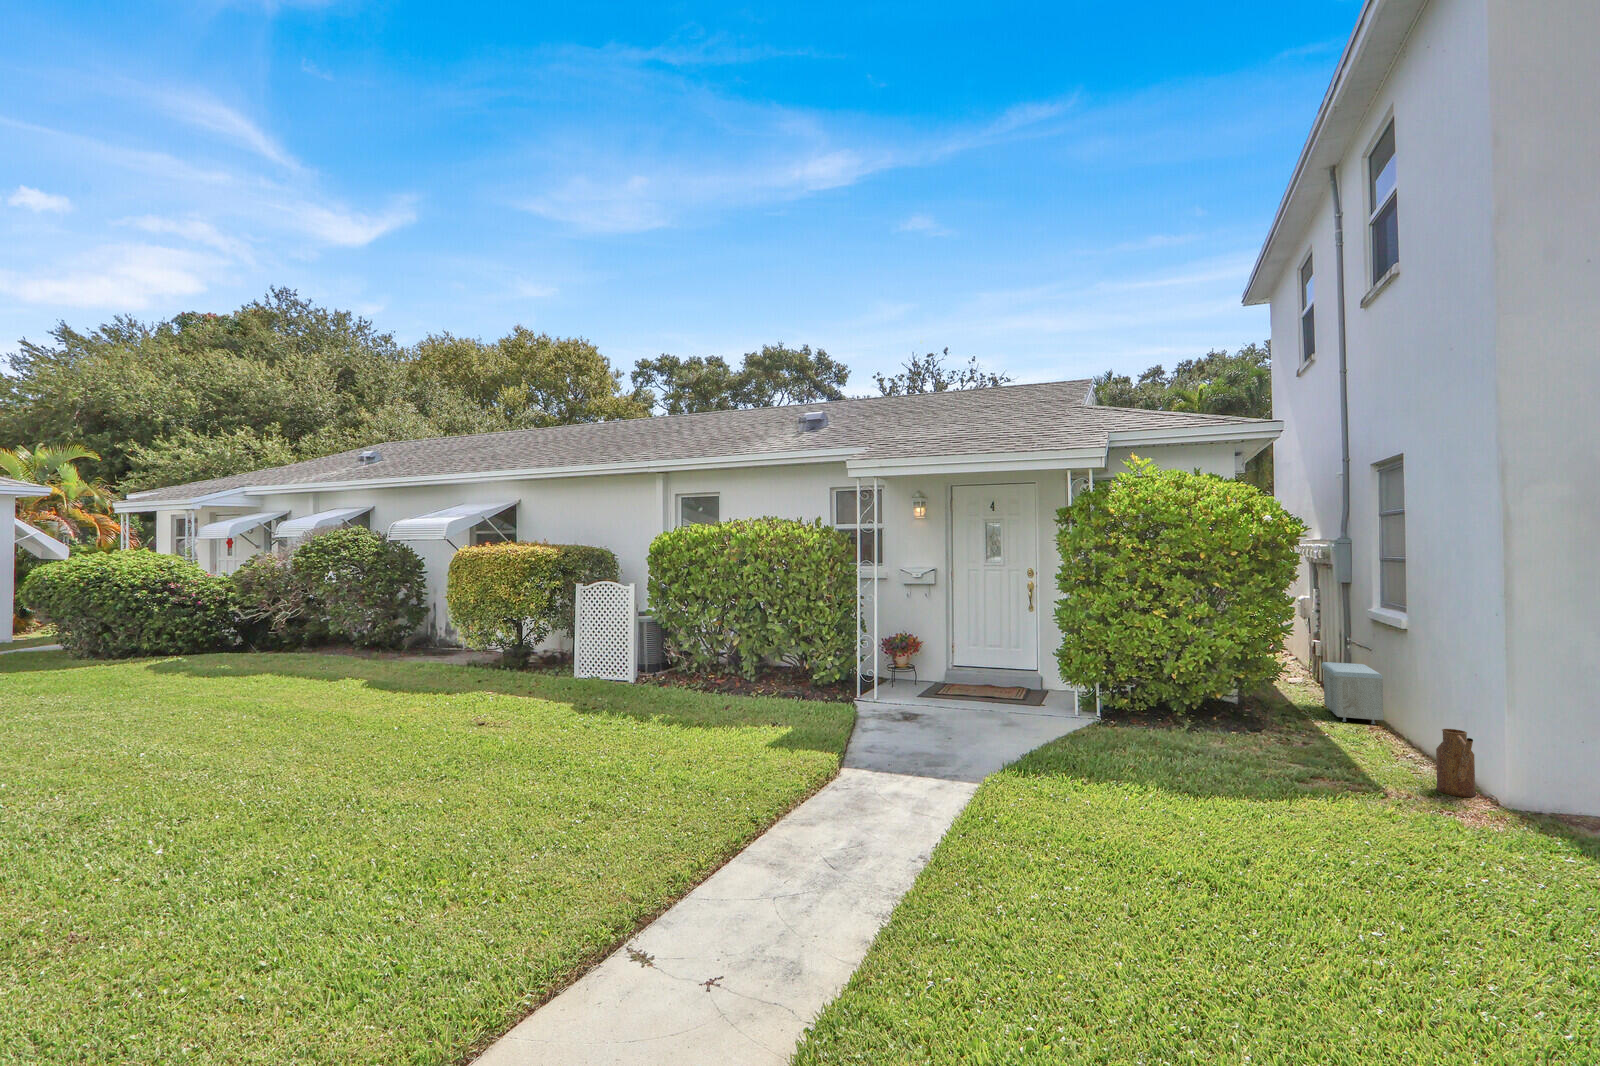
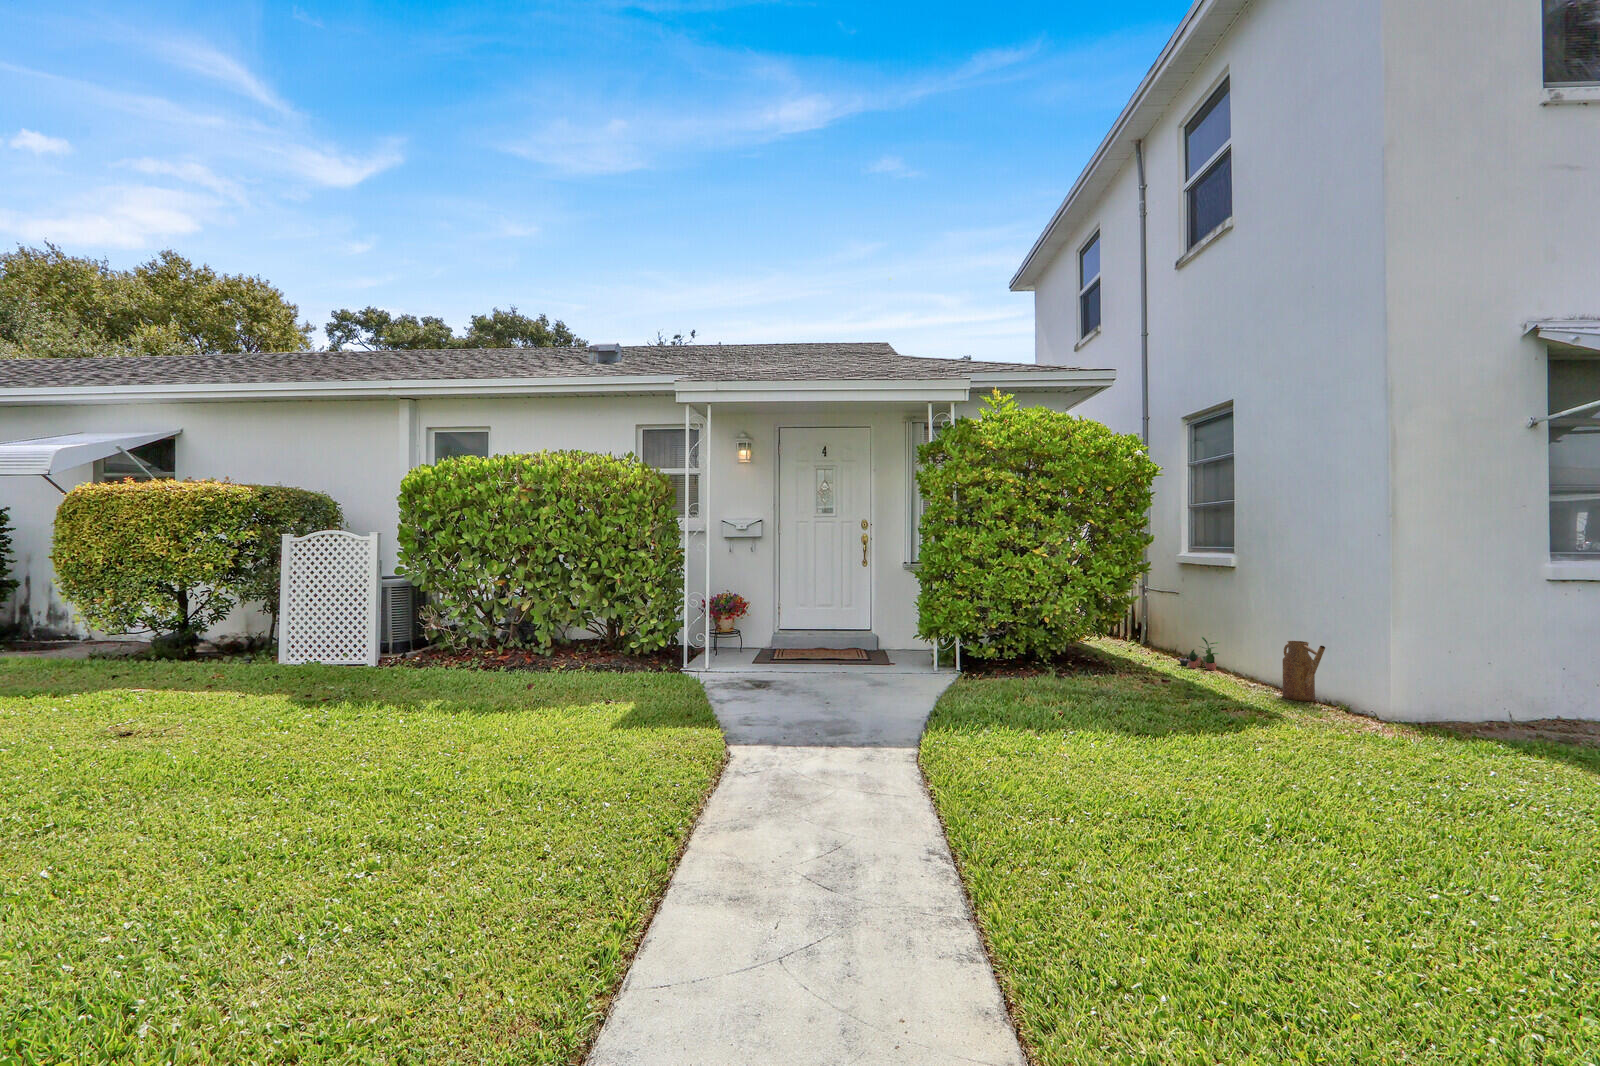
storage bench: present [1322,662,1383,724] -> none [1115,601,1175,652]
potted plant: none [1364,712,1413,751] -> present [1179,637,1220,670]

